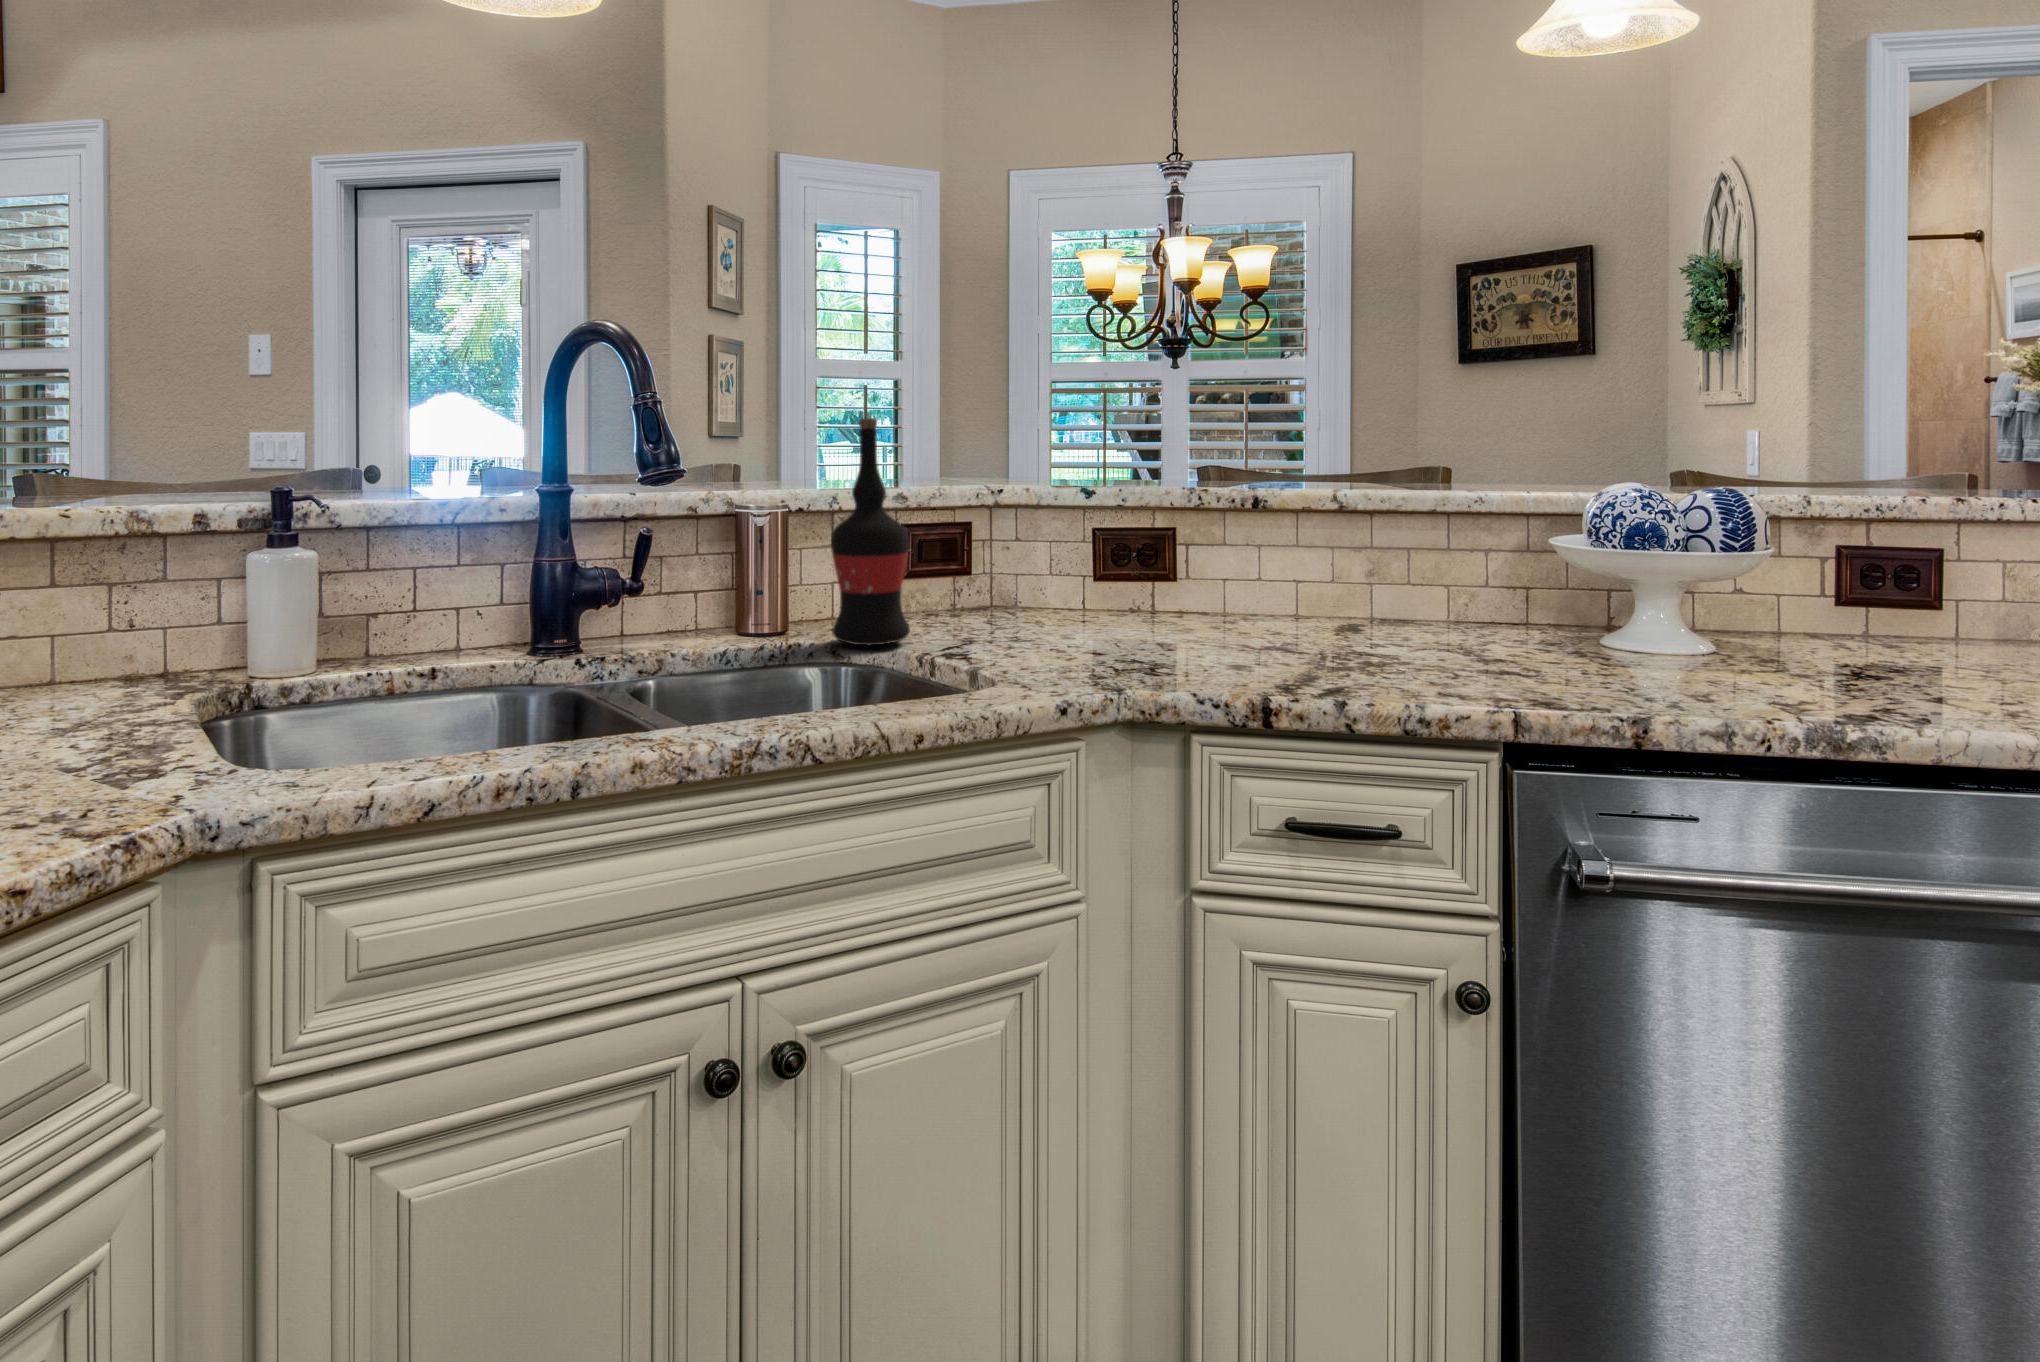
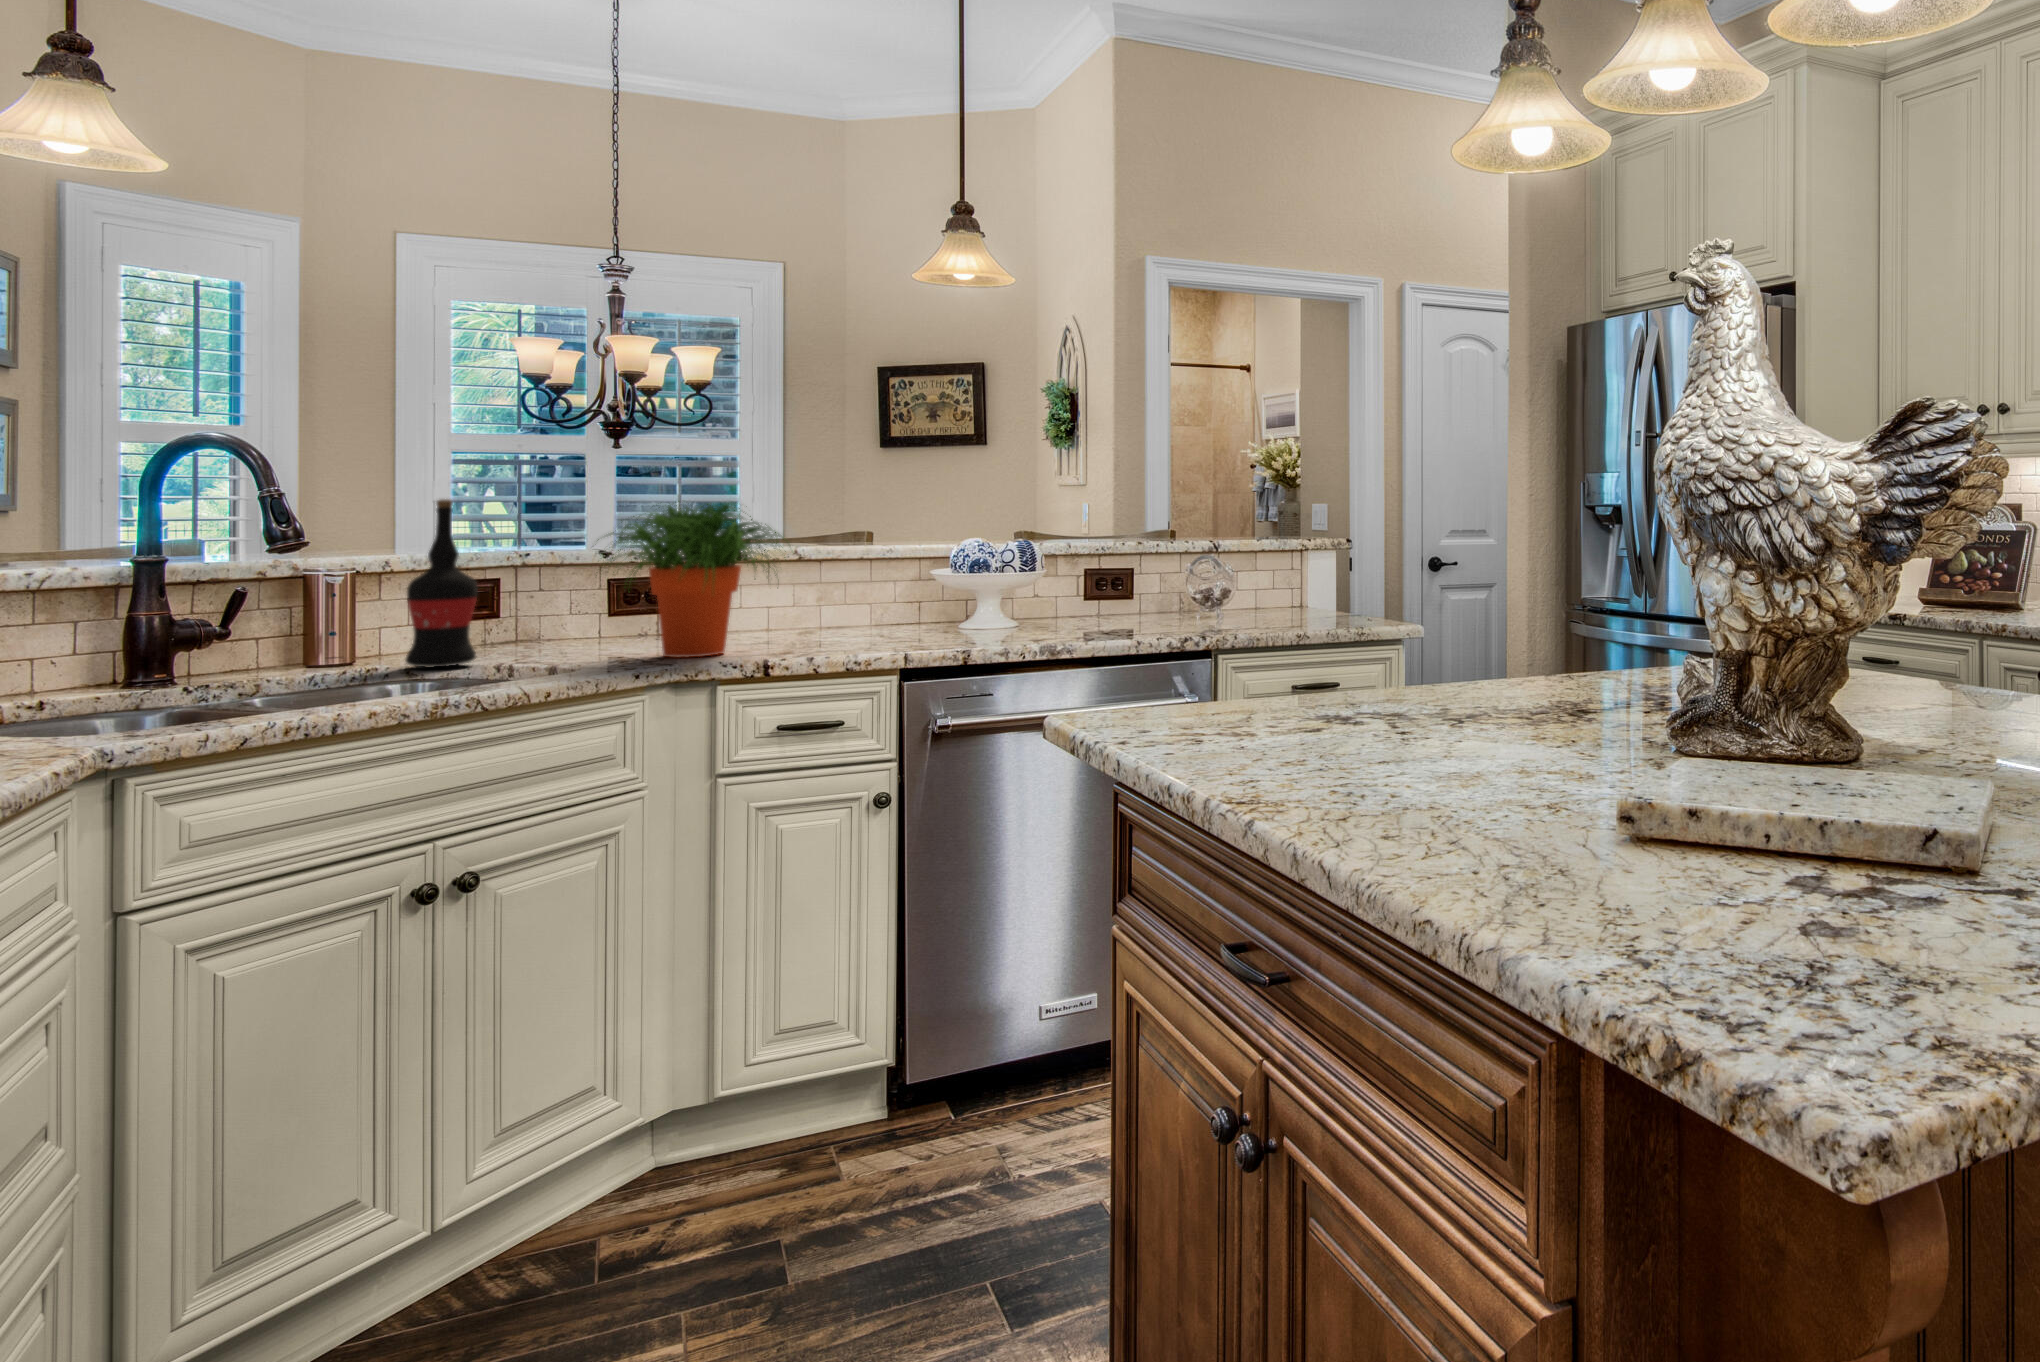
potted plant: none [1030,419,1317,667] -> present [597,501,786,657]

